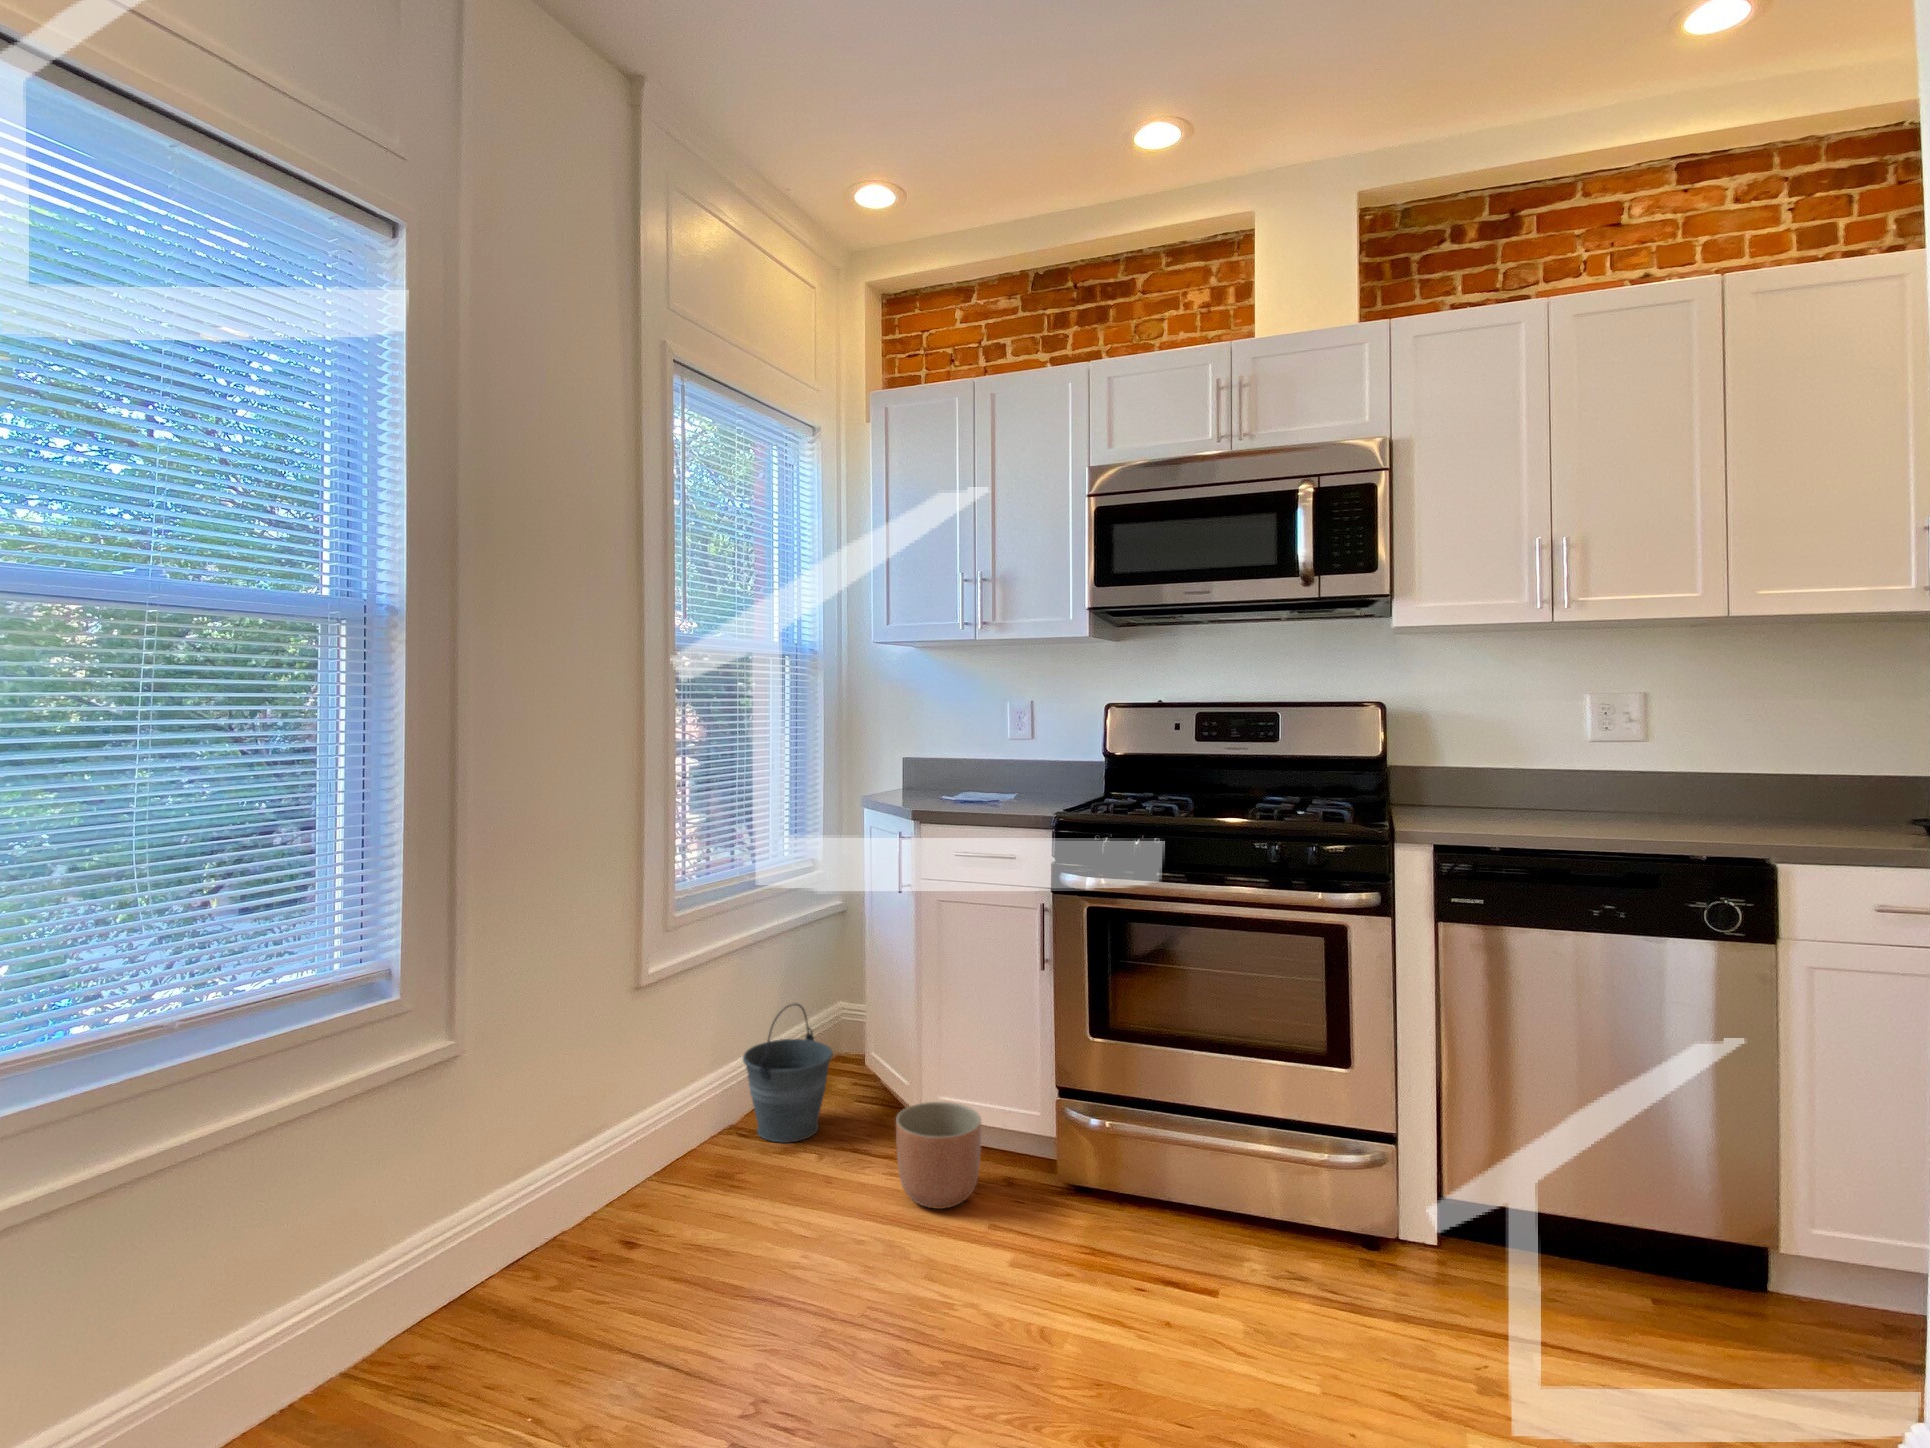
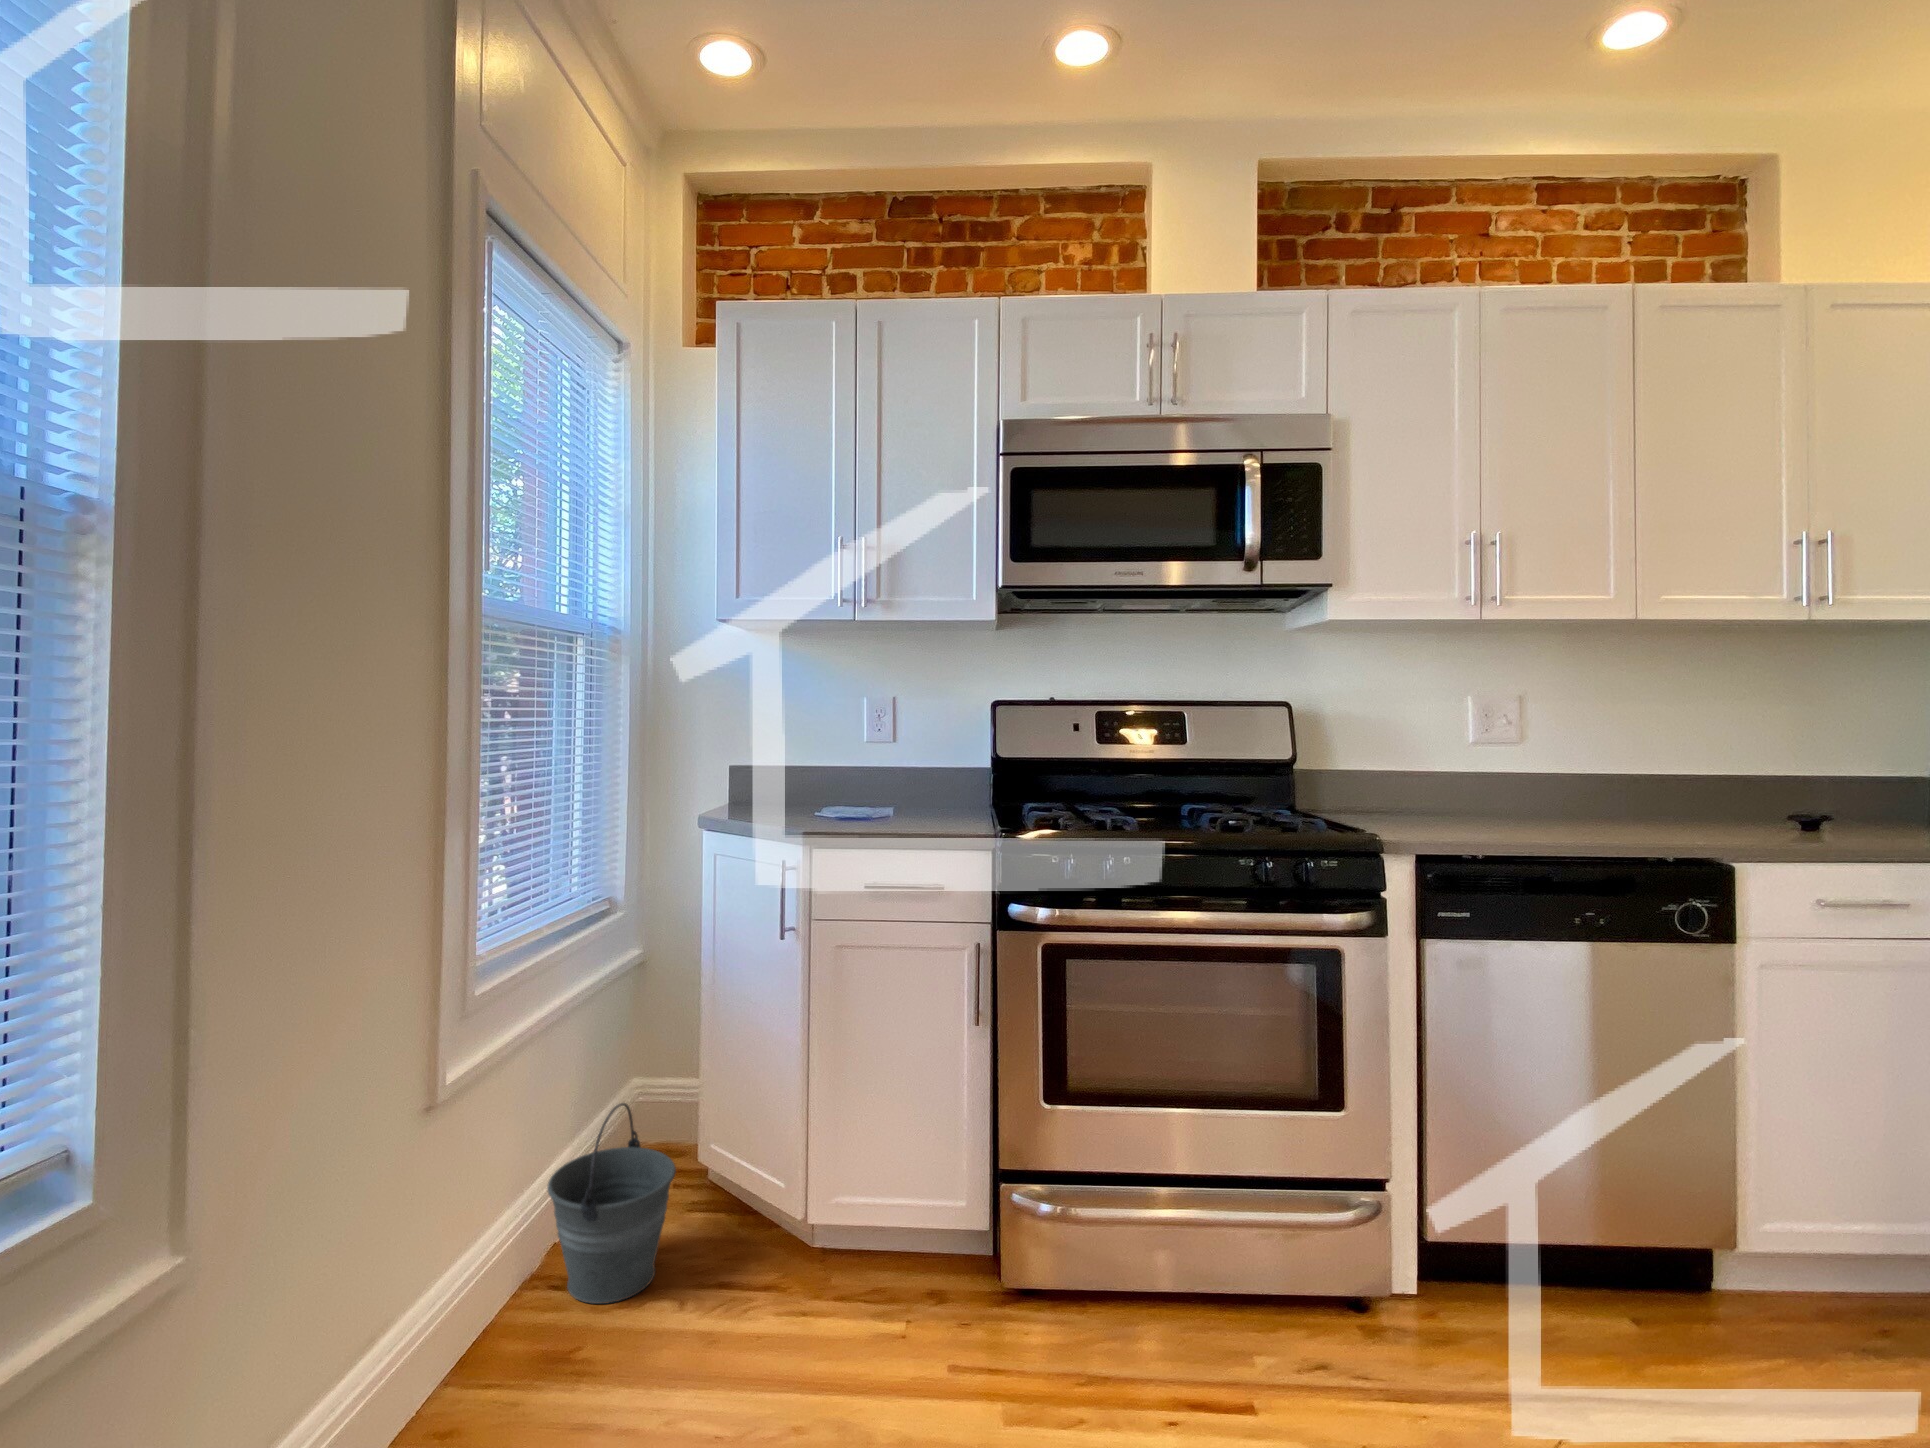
planter: present [896,1102,981,1209] -> none [804,1218,917,1375]

